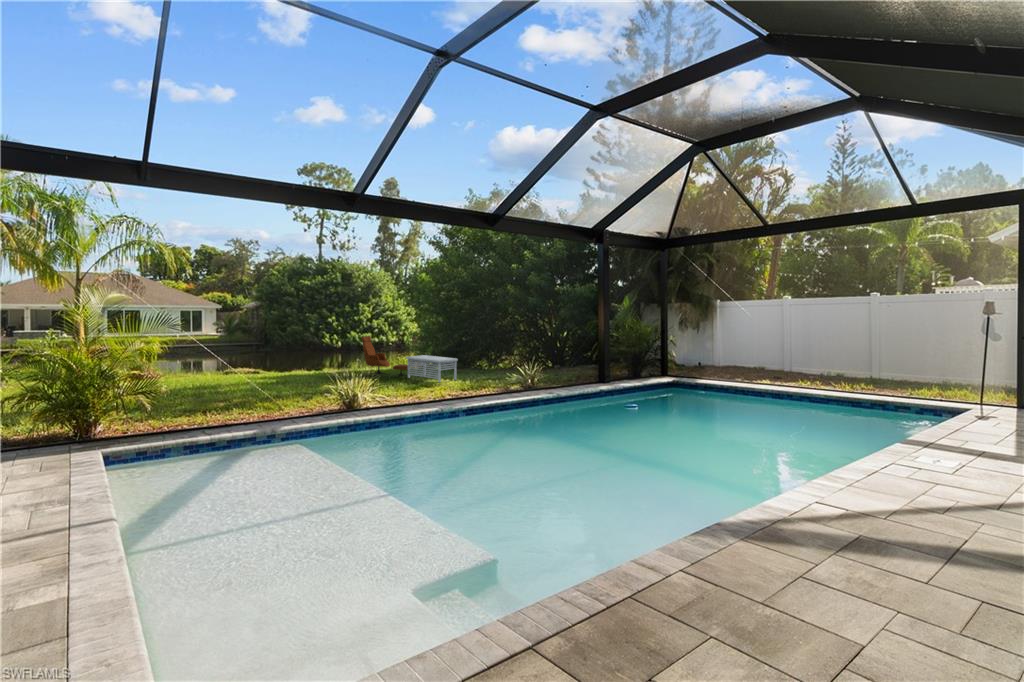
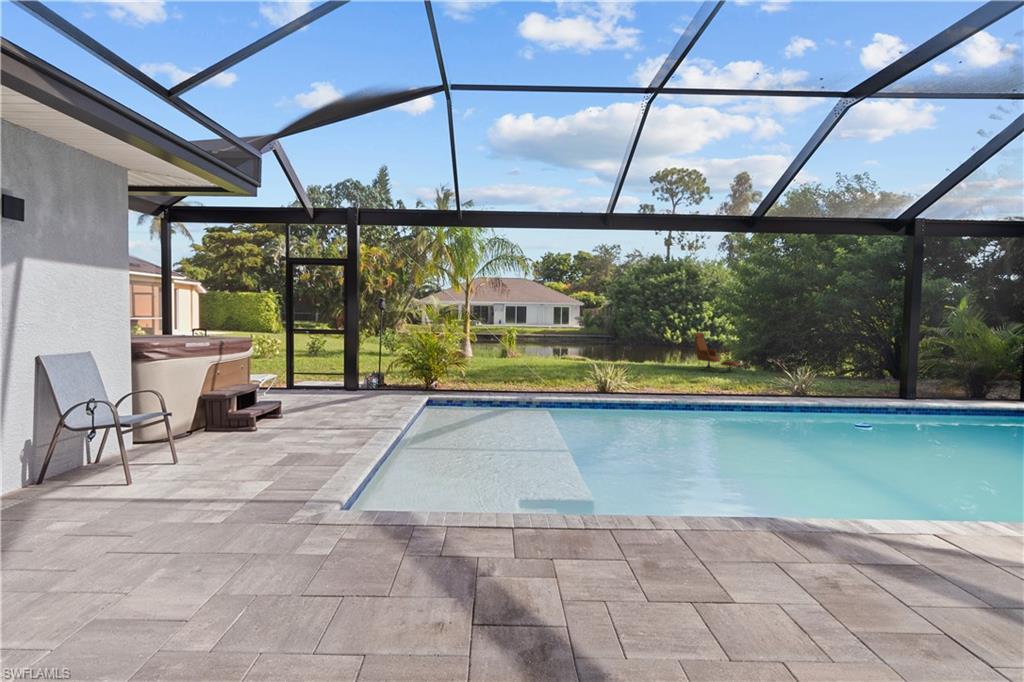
storage bench: present [406,355,458,382] -> none [734,353,786,380]

